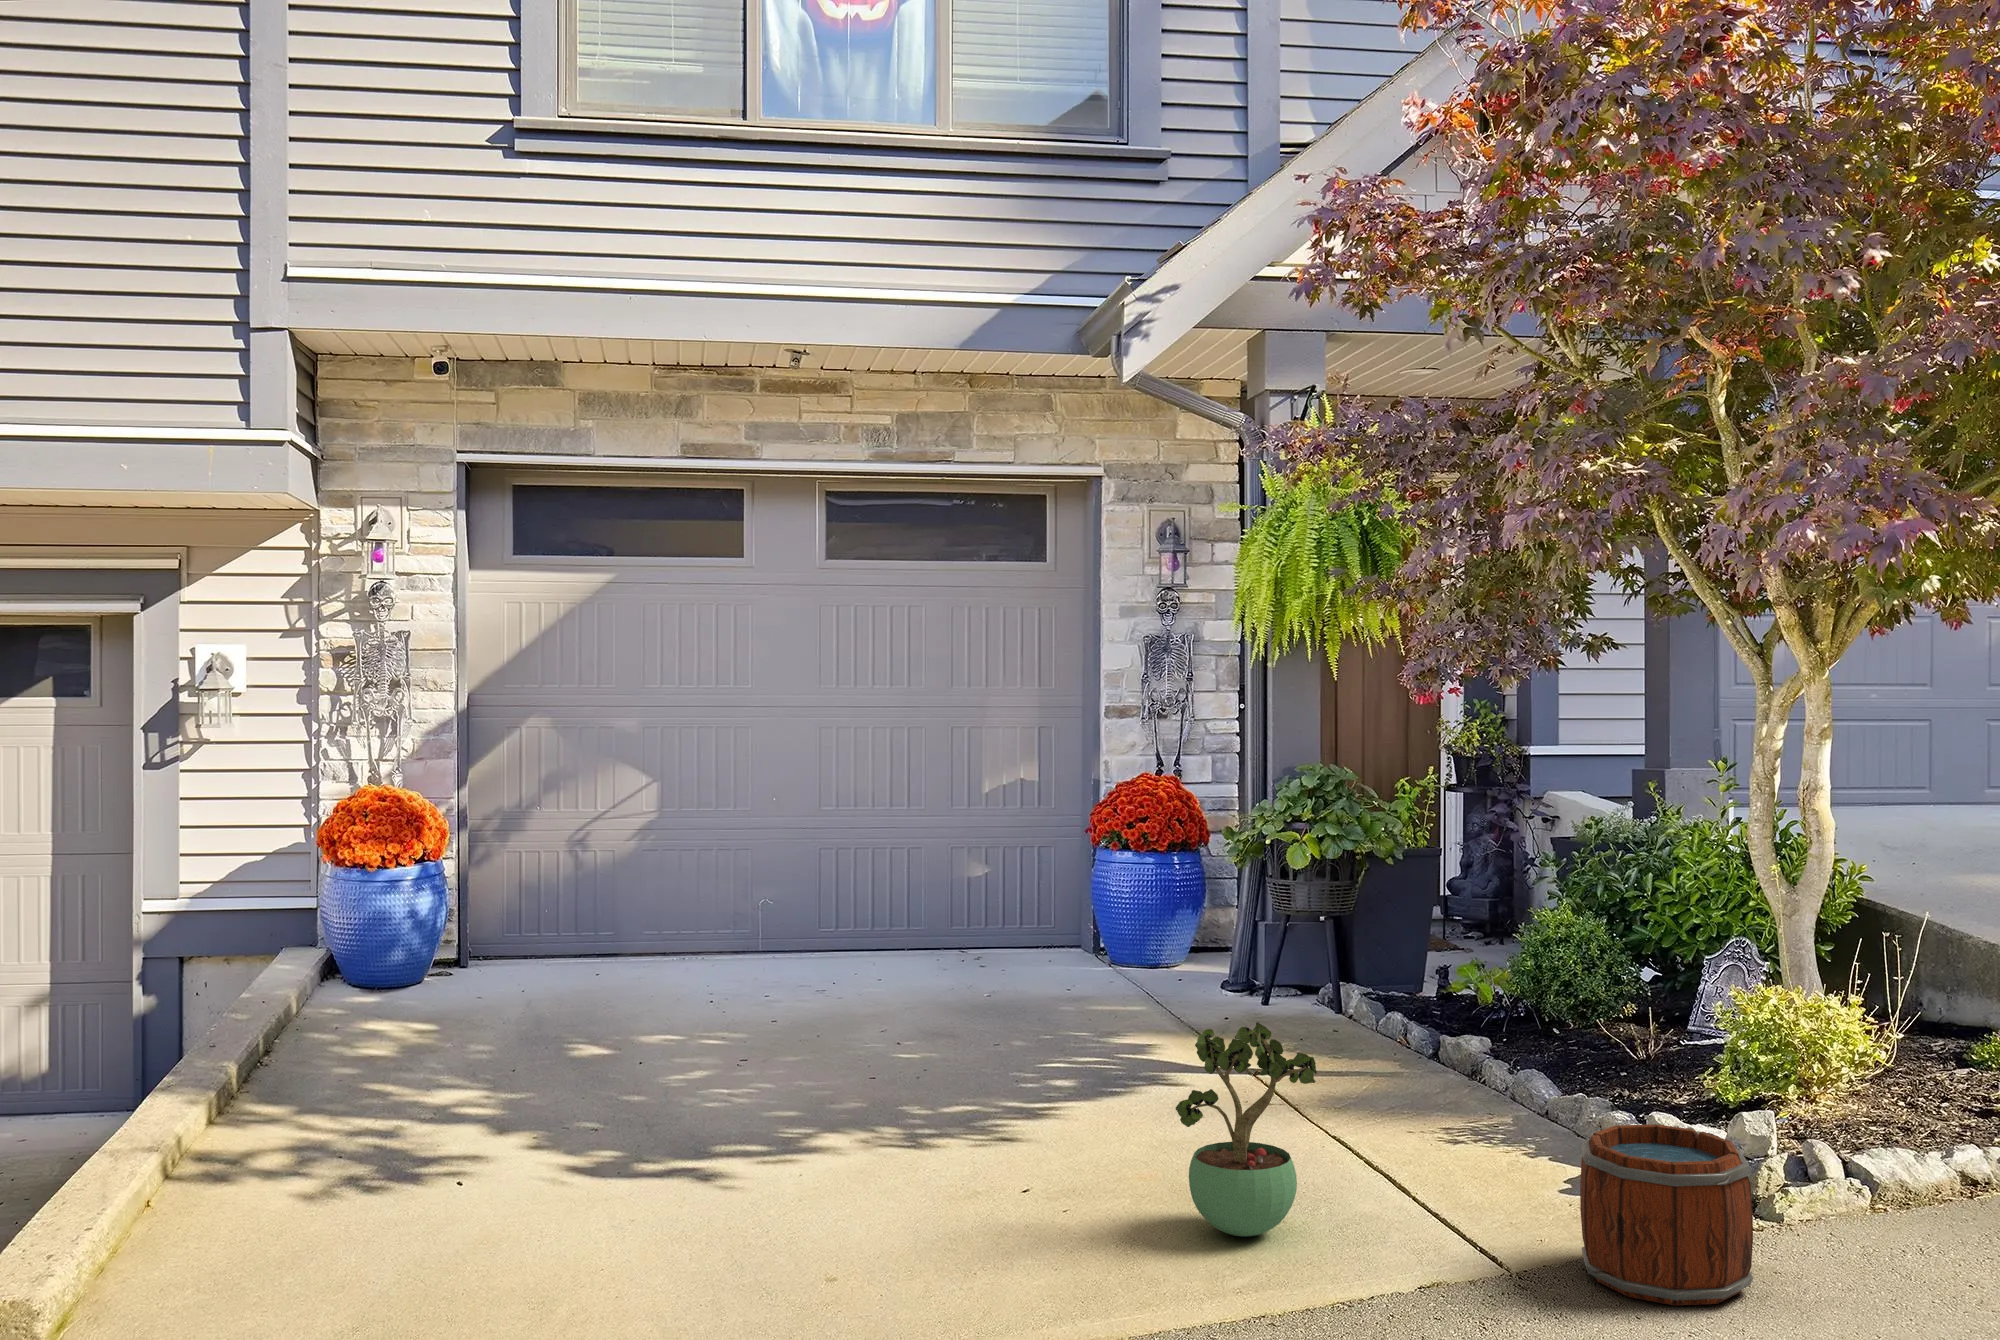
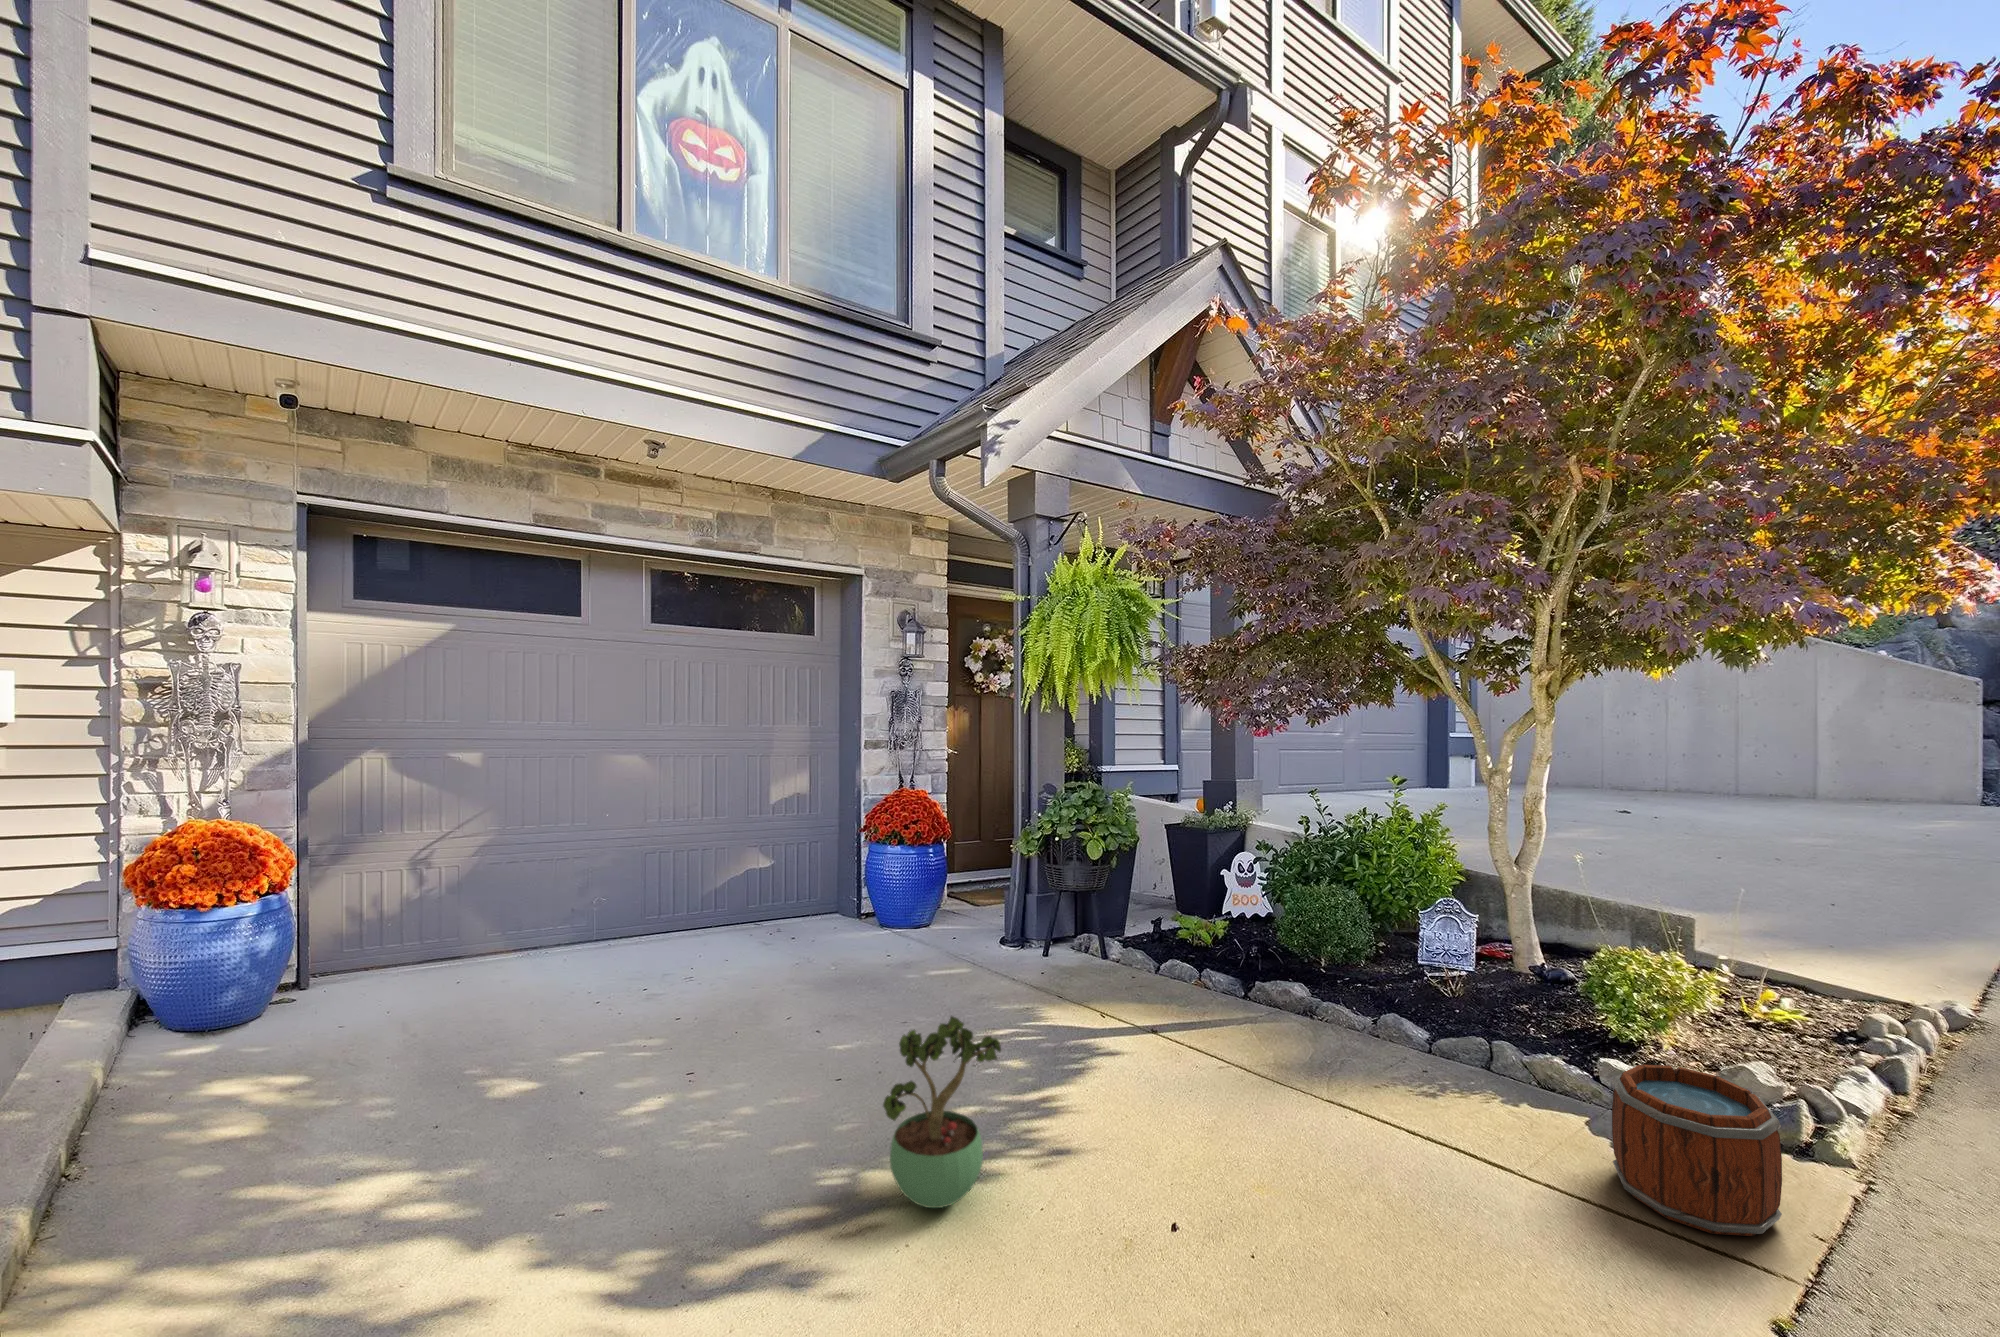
potted plant: present [1176,1022,1317,1237] -> present [883,1016,1001,1208]

